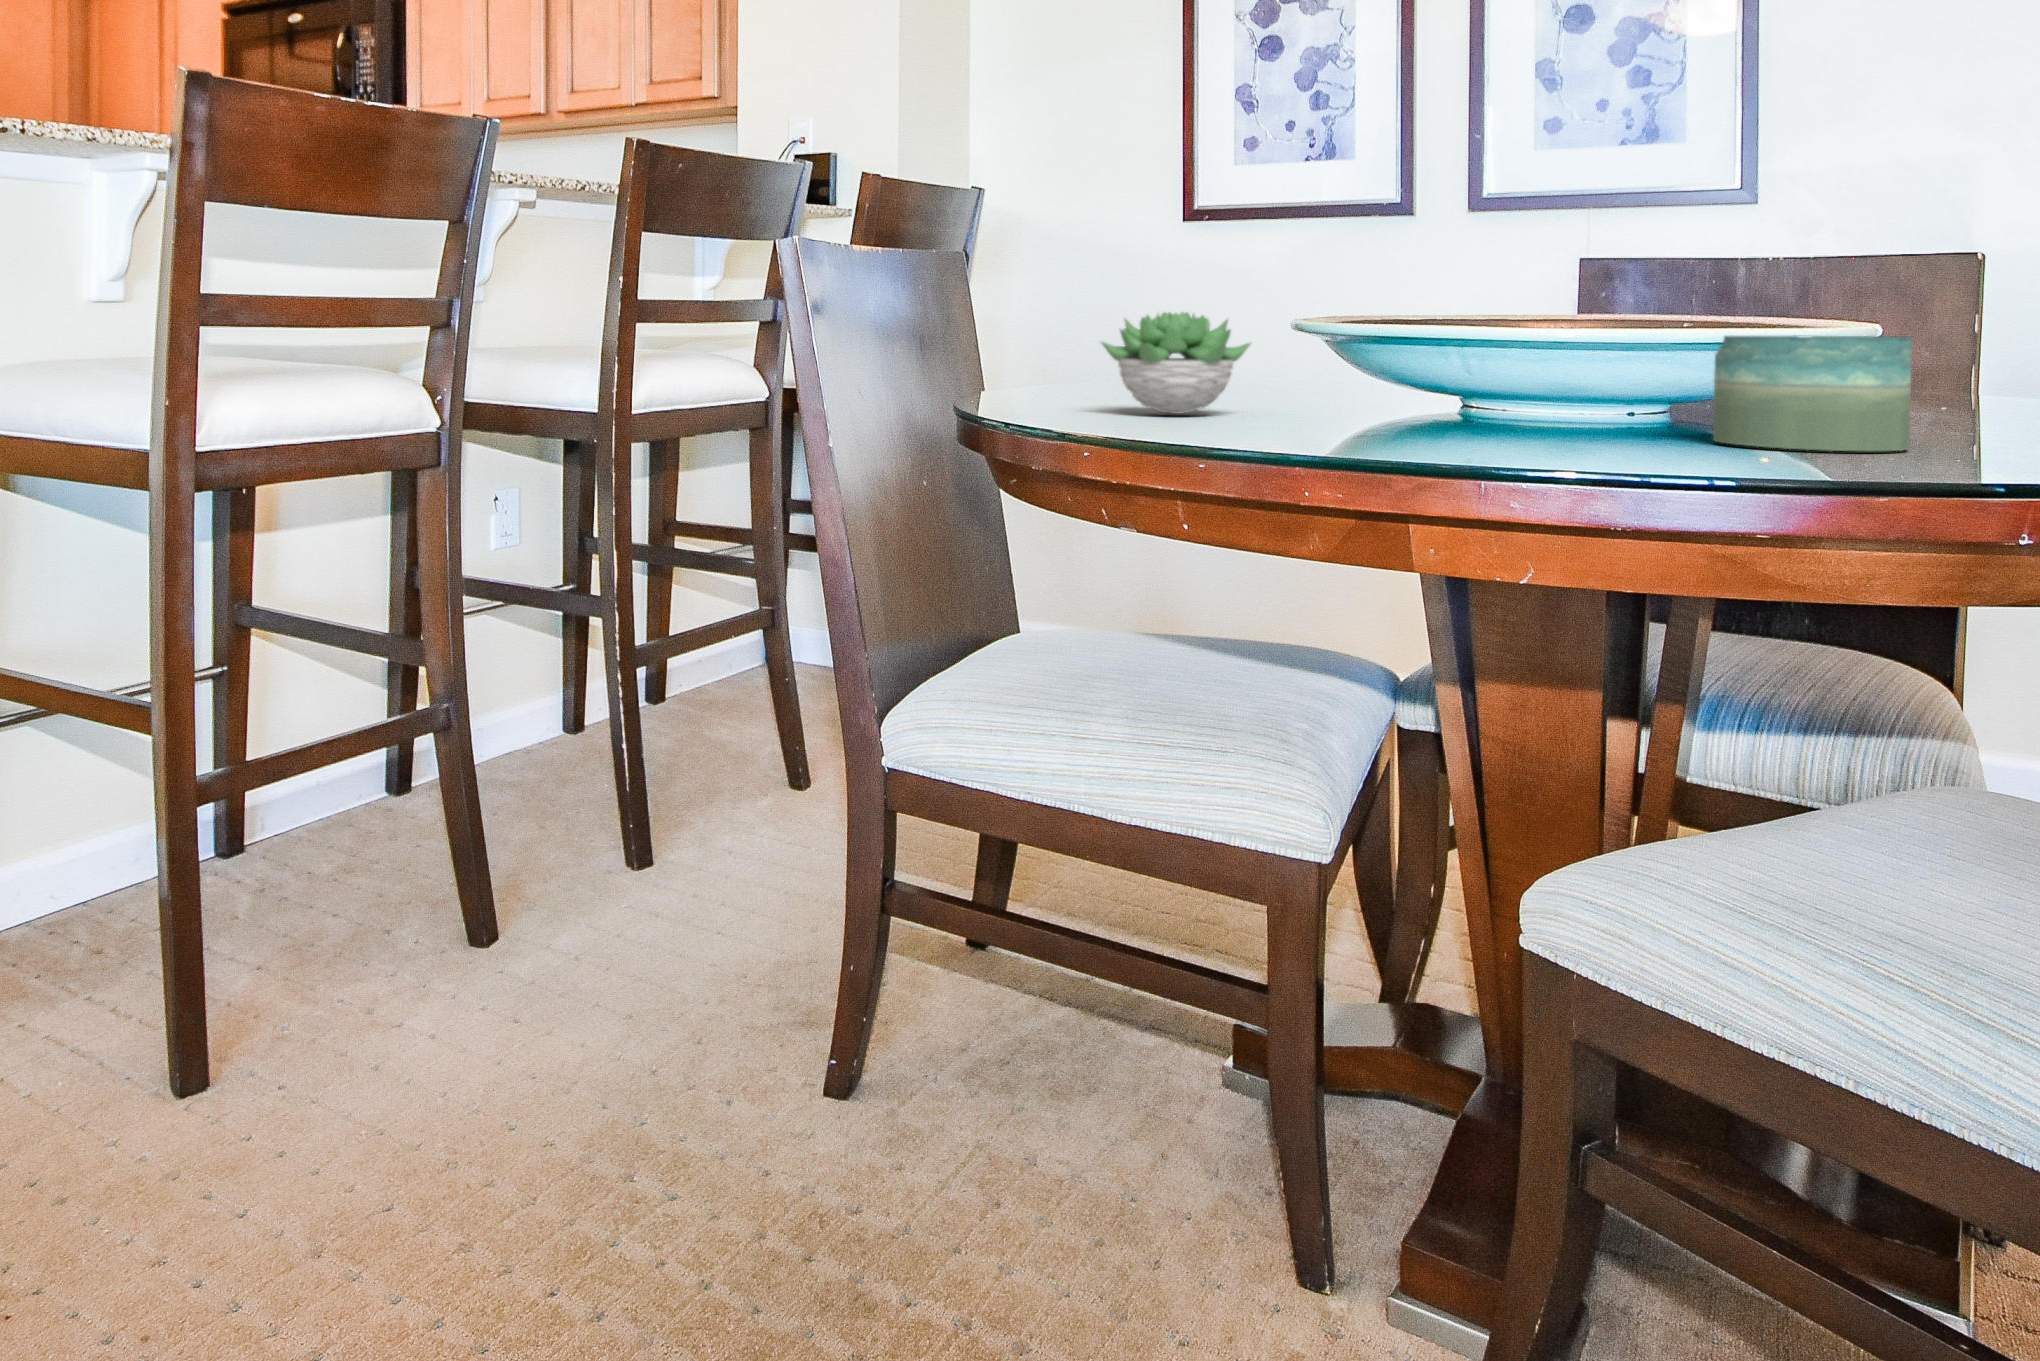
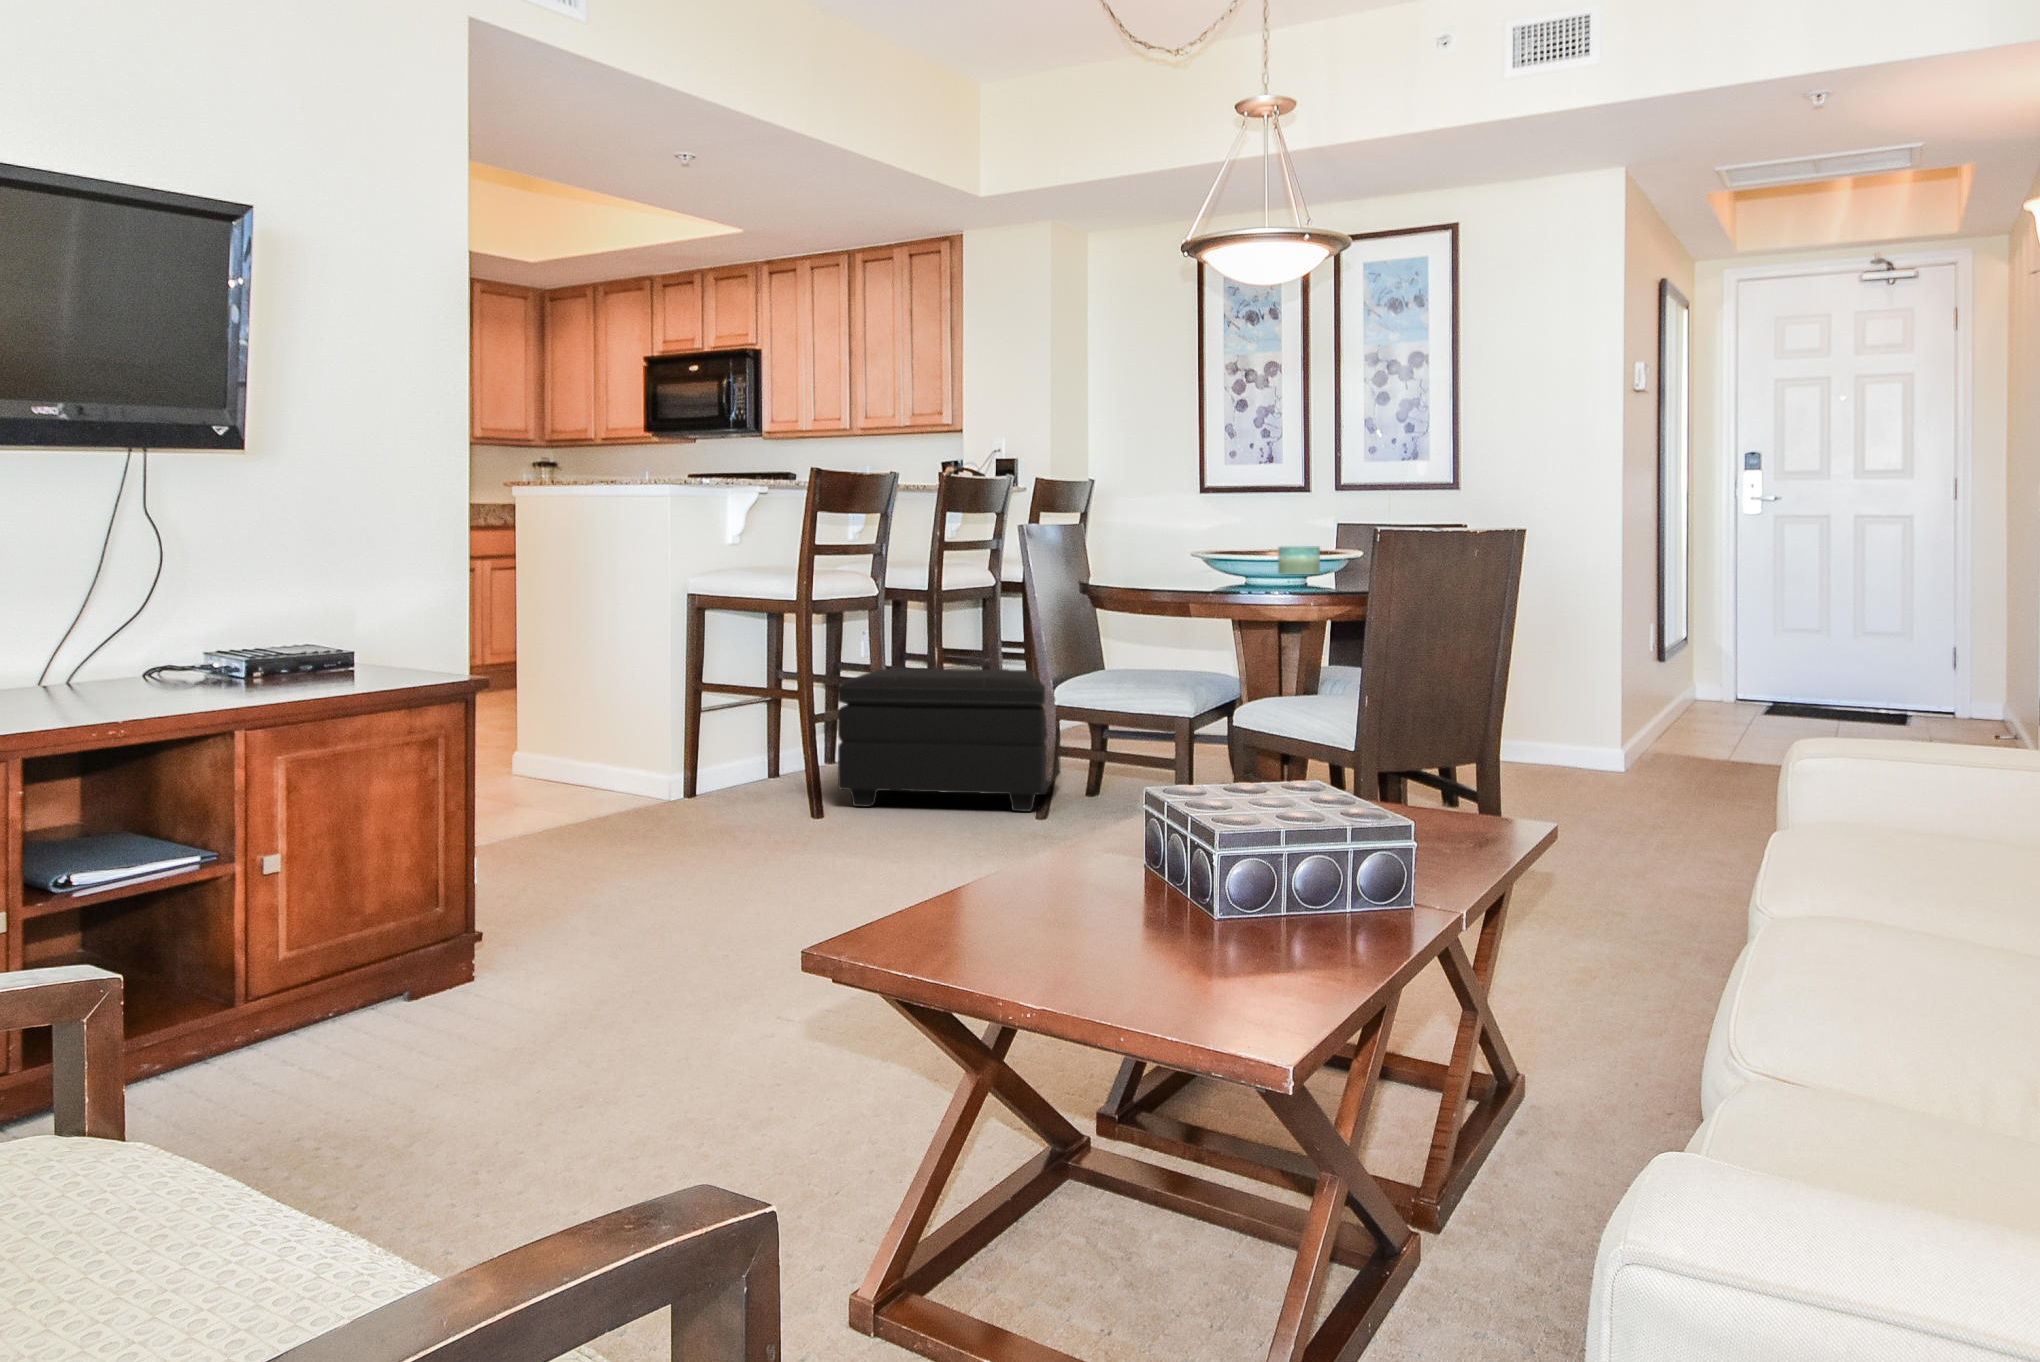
succulent plant: present [1102,312,1250,414] -> none [1129,542,1177,574]
footstool: none [144,658,887,1235] -> present [838,668,1060,812]

